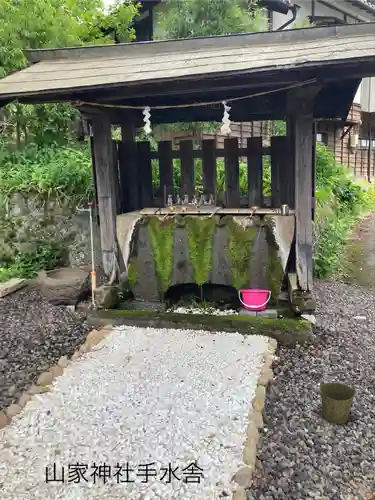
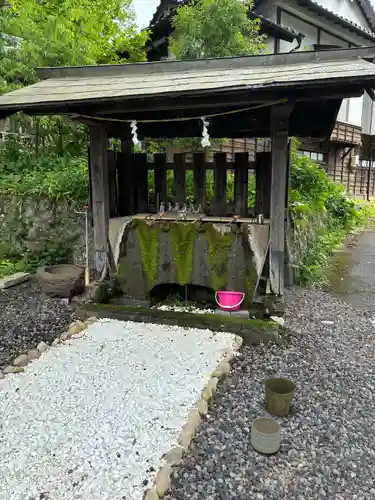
planter: none [318,427,351,466] -> present [251,417,281,453]

